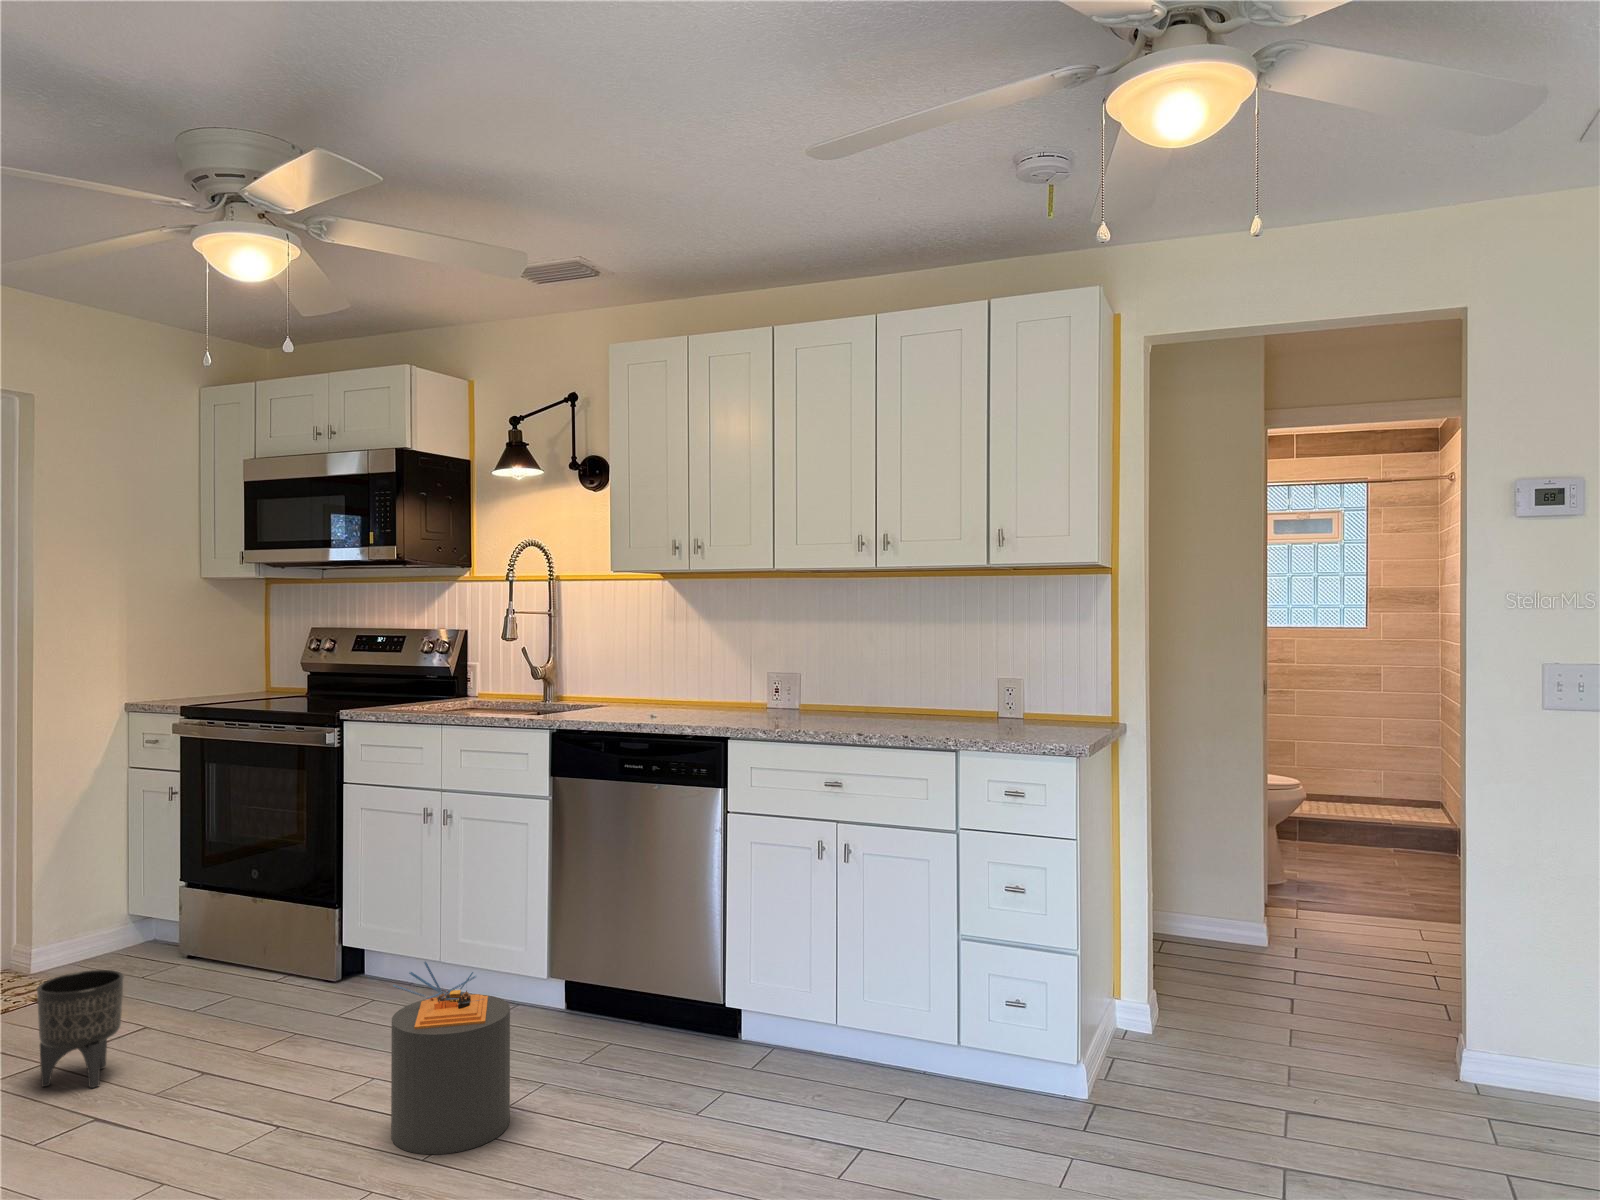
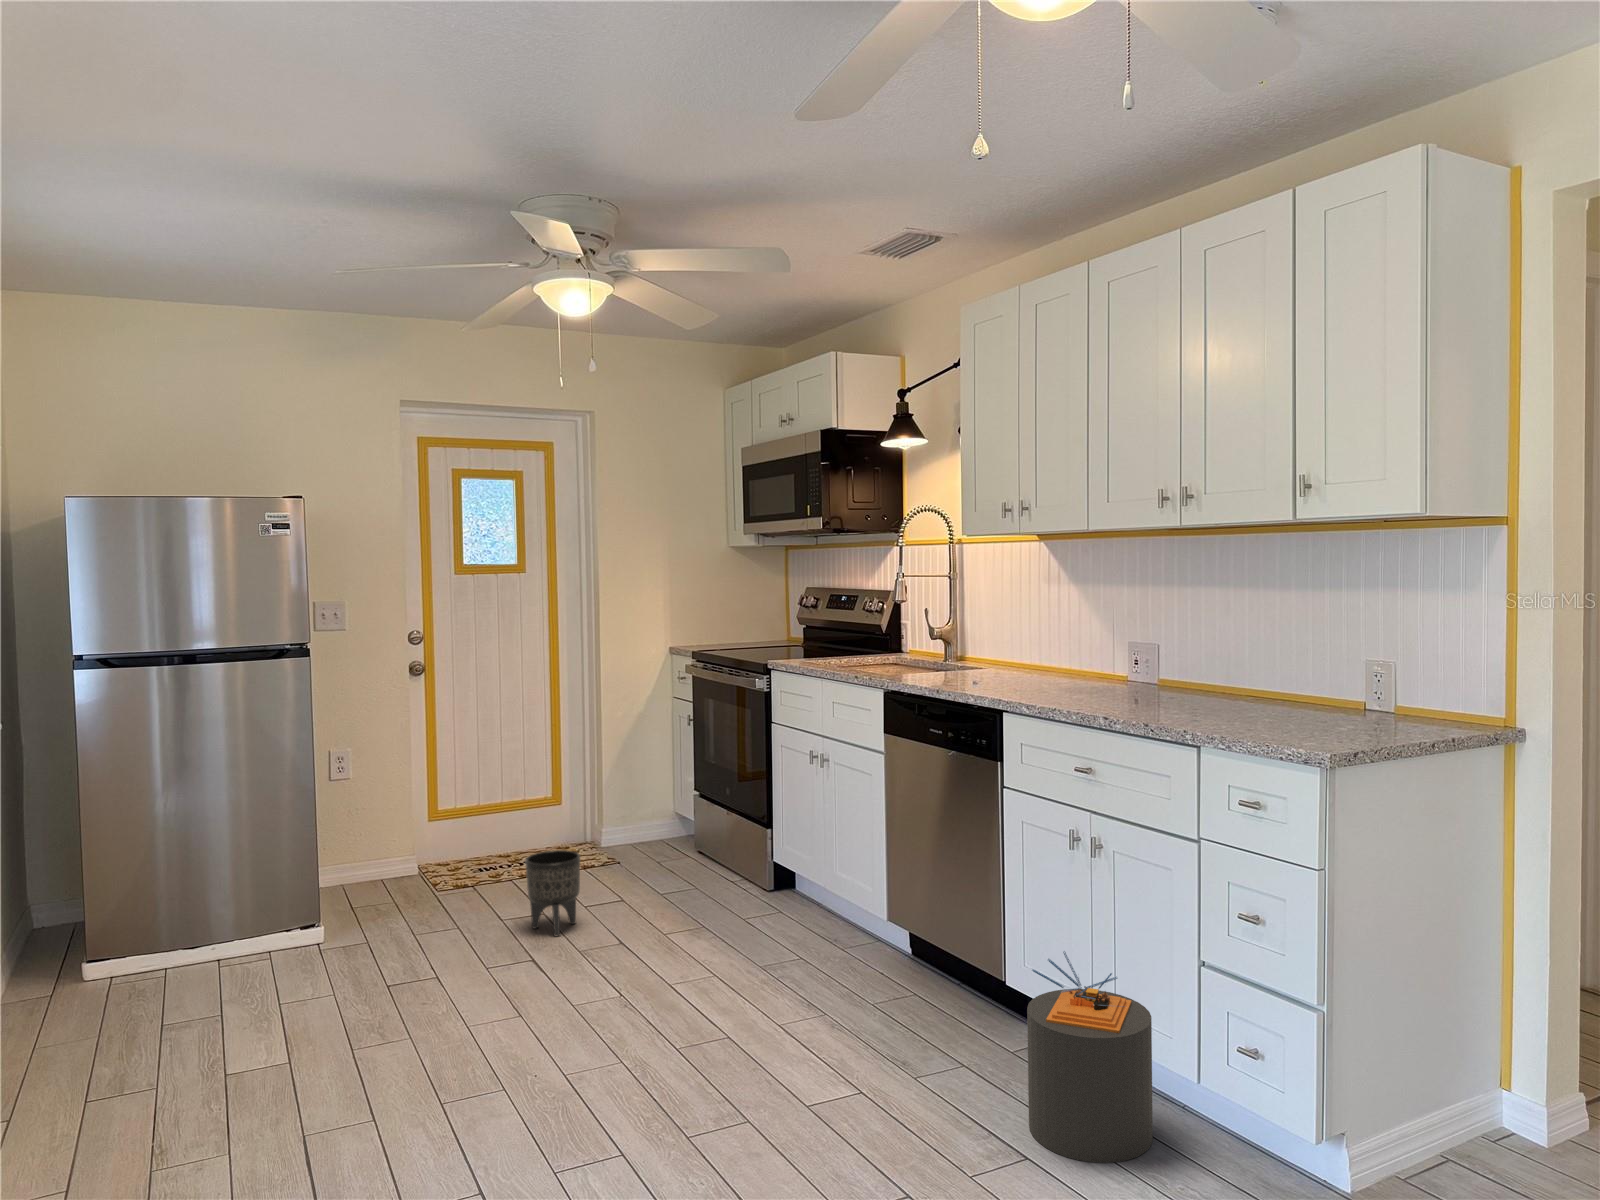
trash can: present [391,962,510,1154] -> present [1027,951,1153,1163]

